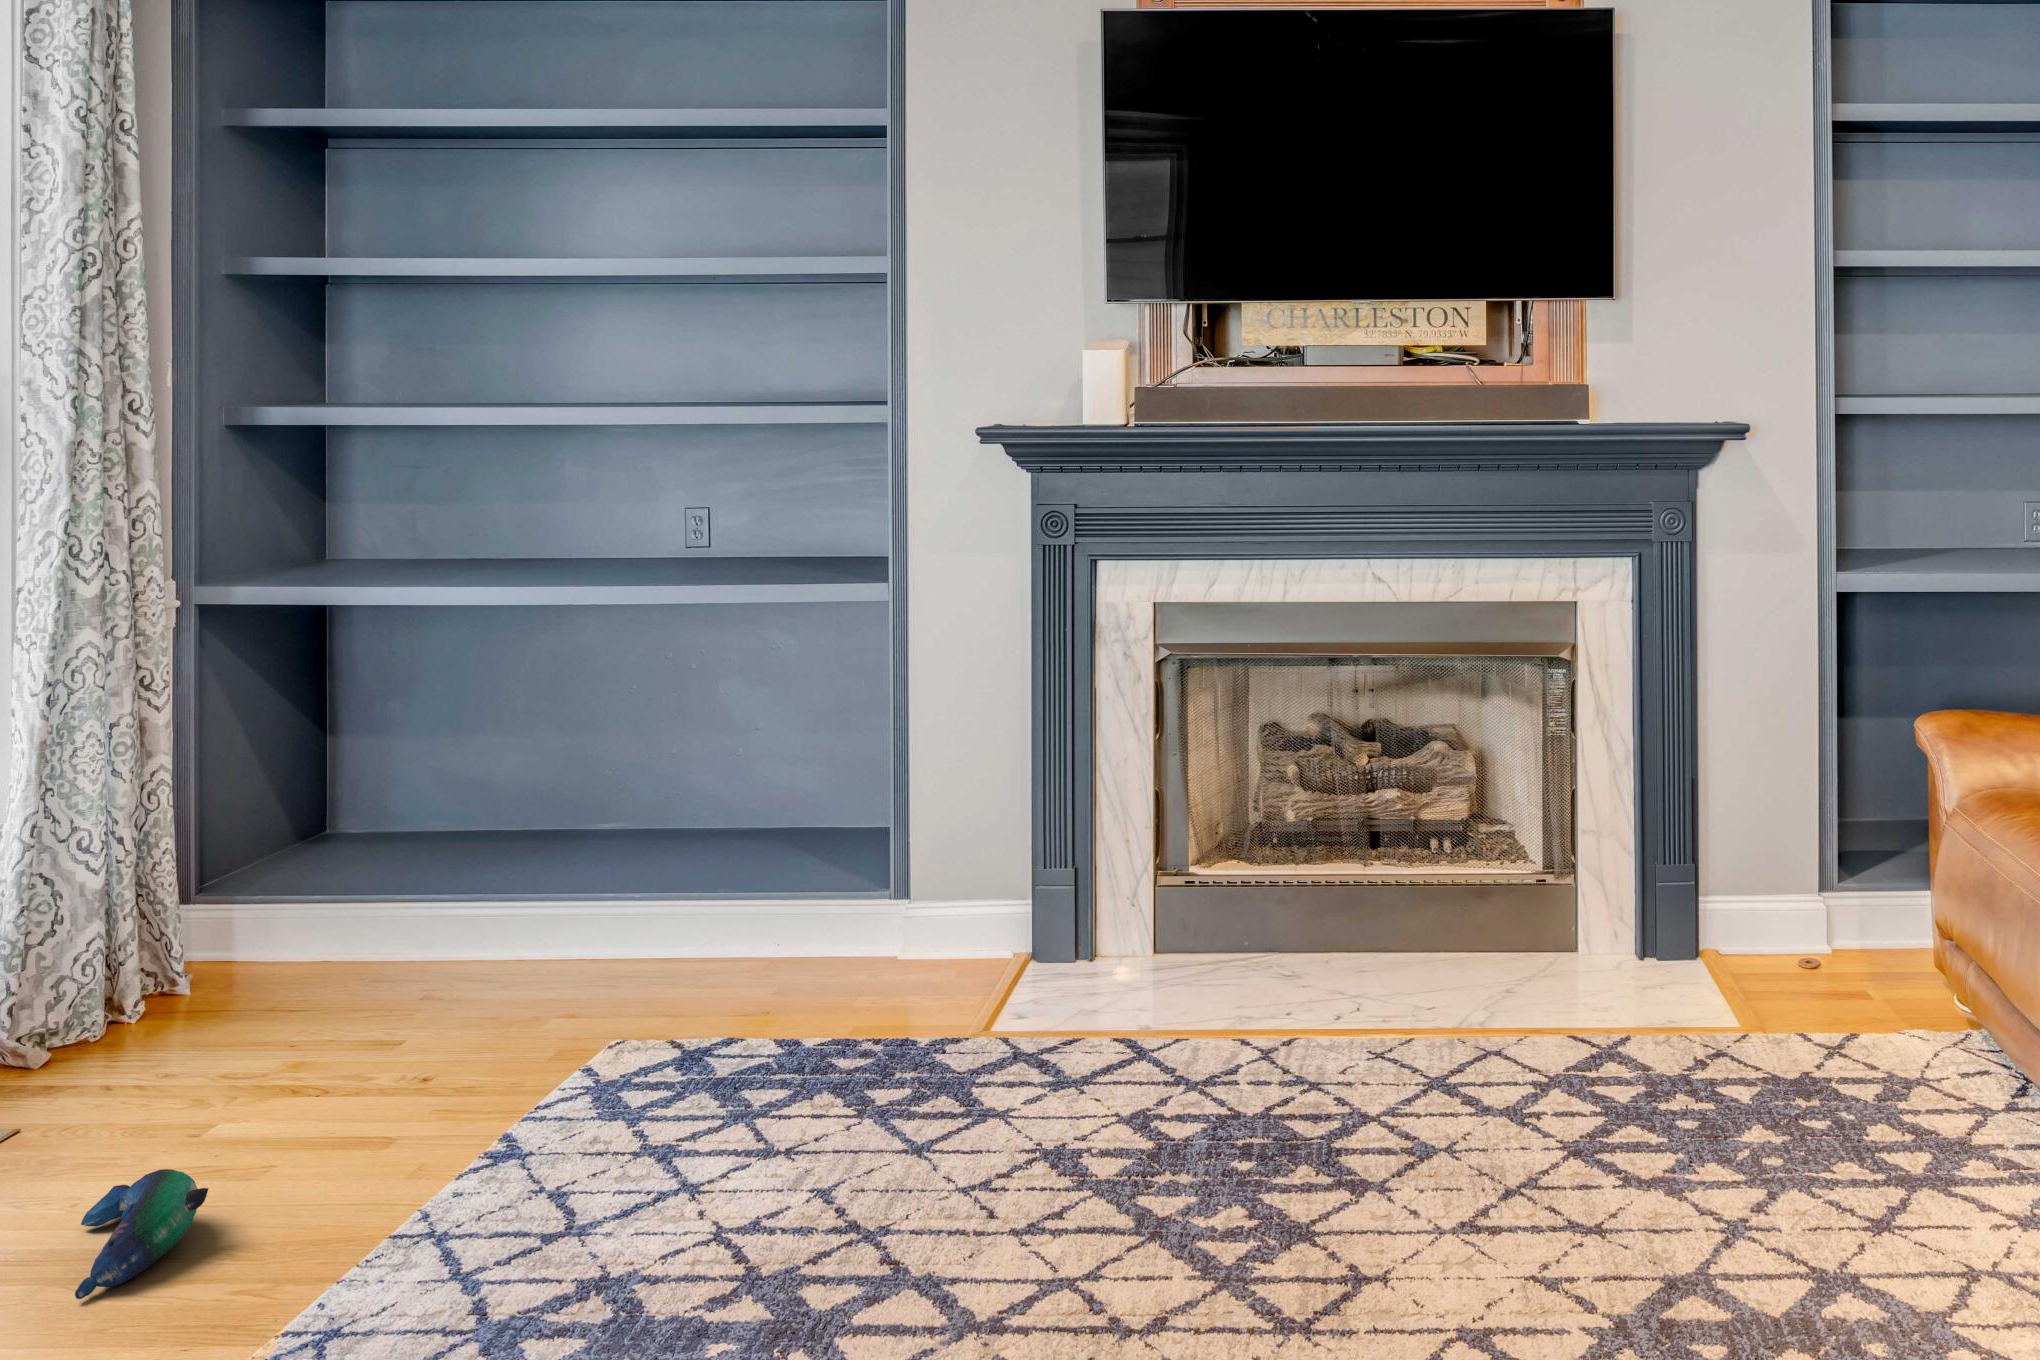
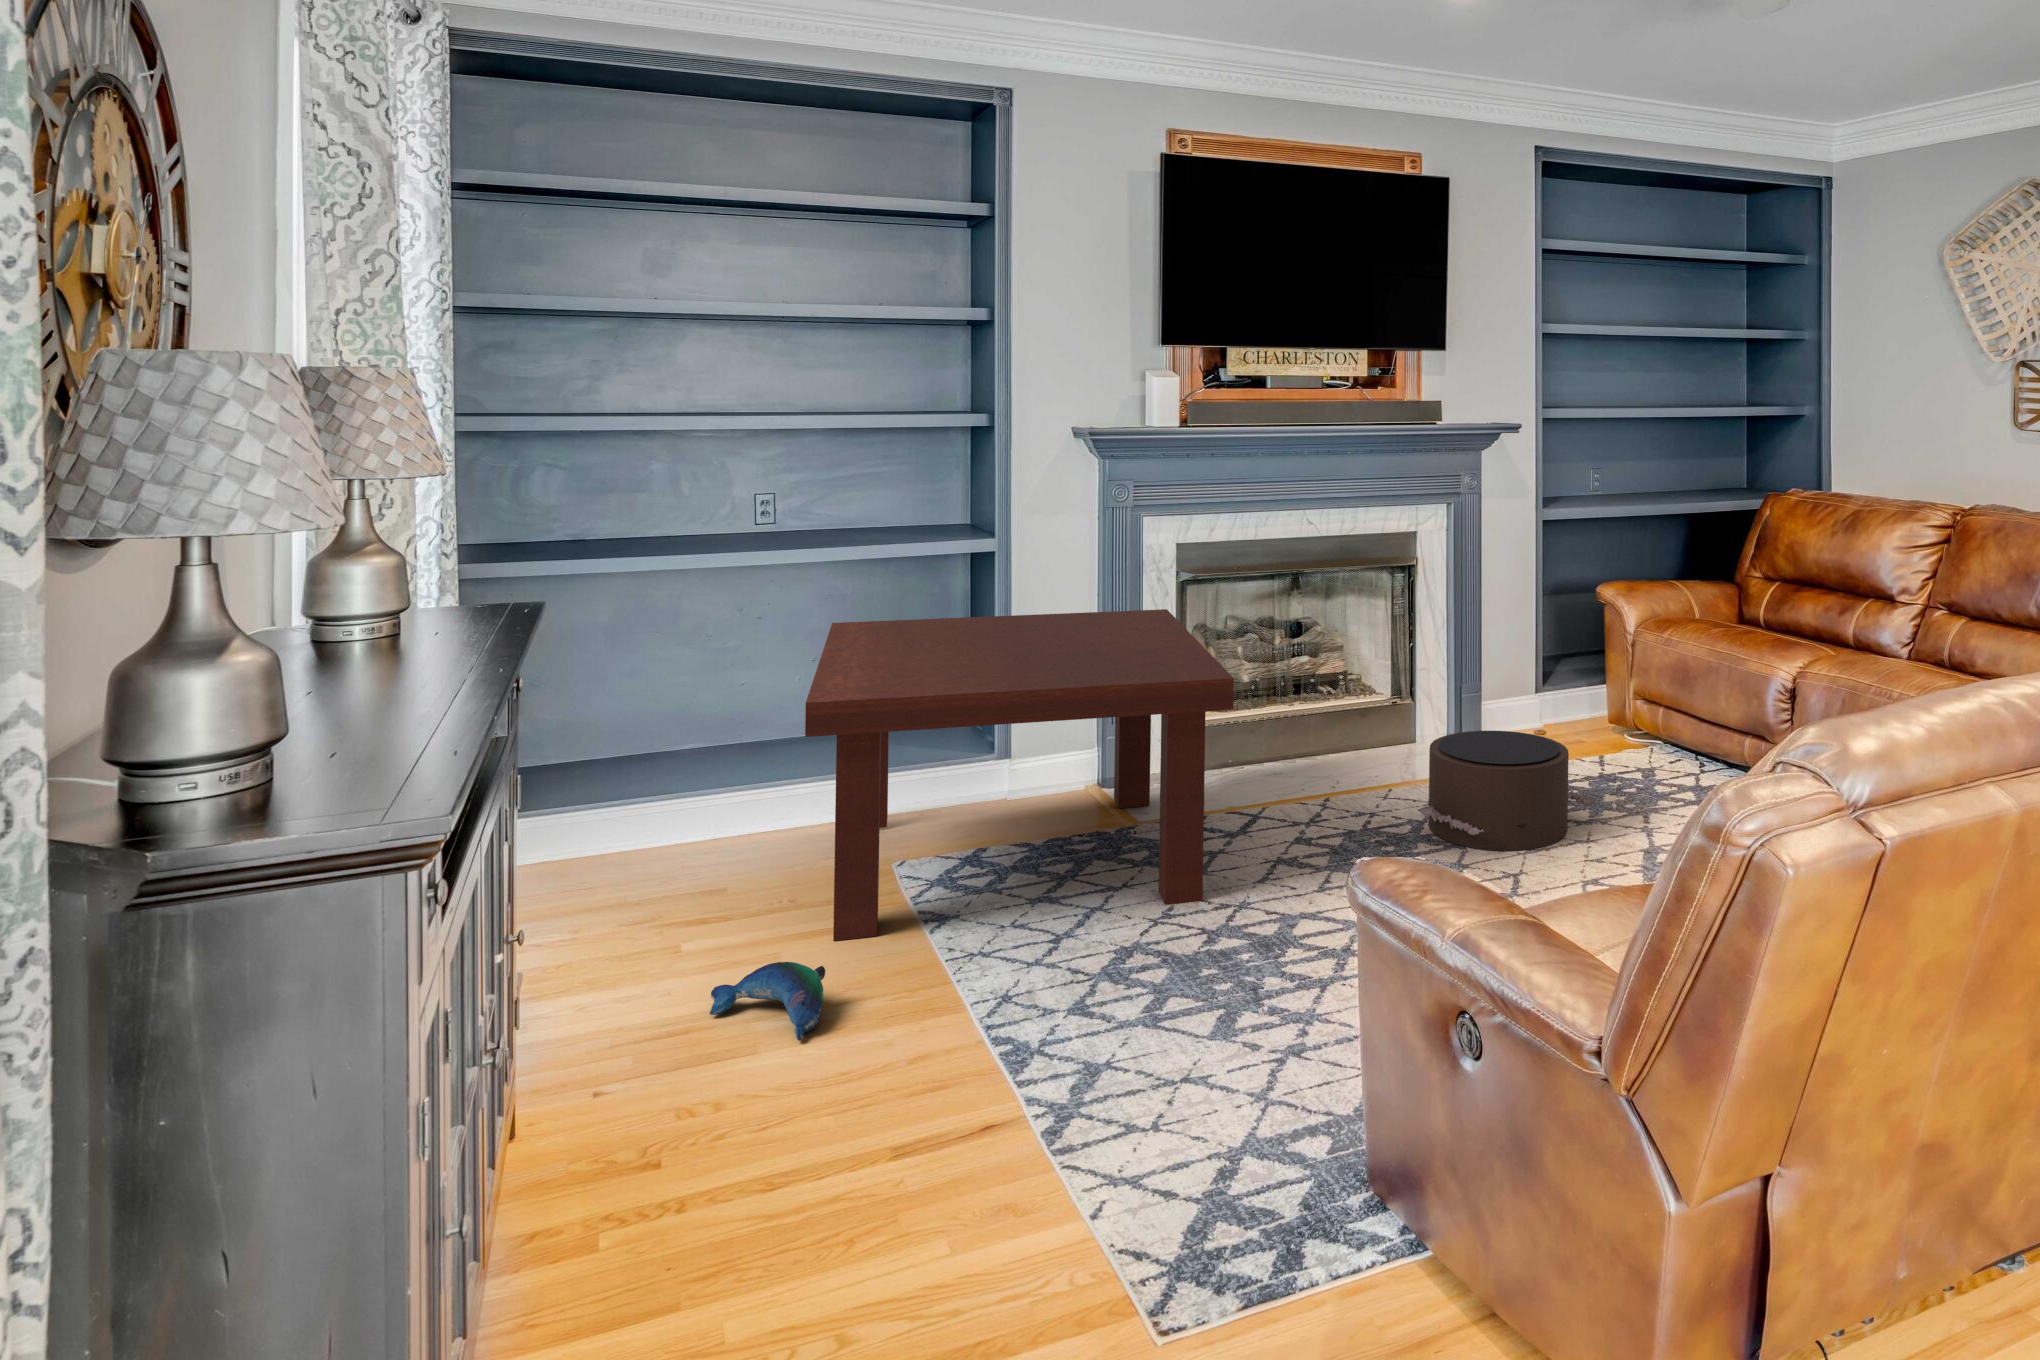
coffee table: none [318,686,1111,1191] -> present [805,609,1234,941]
pouf: none [1336,963,1674,1211] -> present [1418,731,1599,851]

